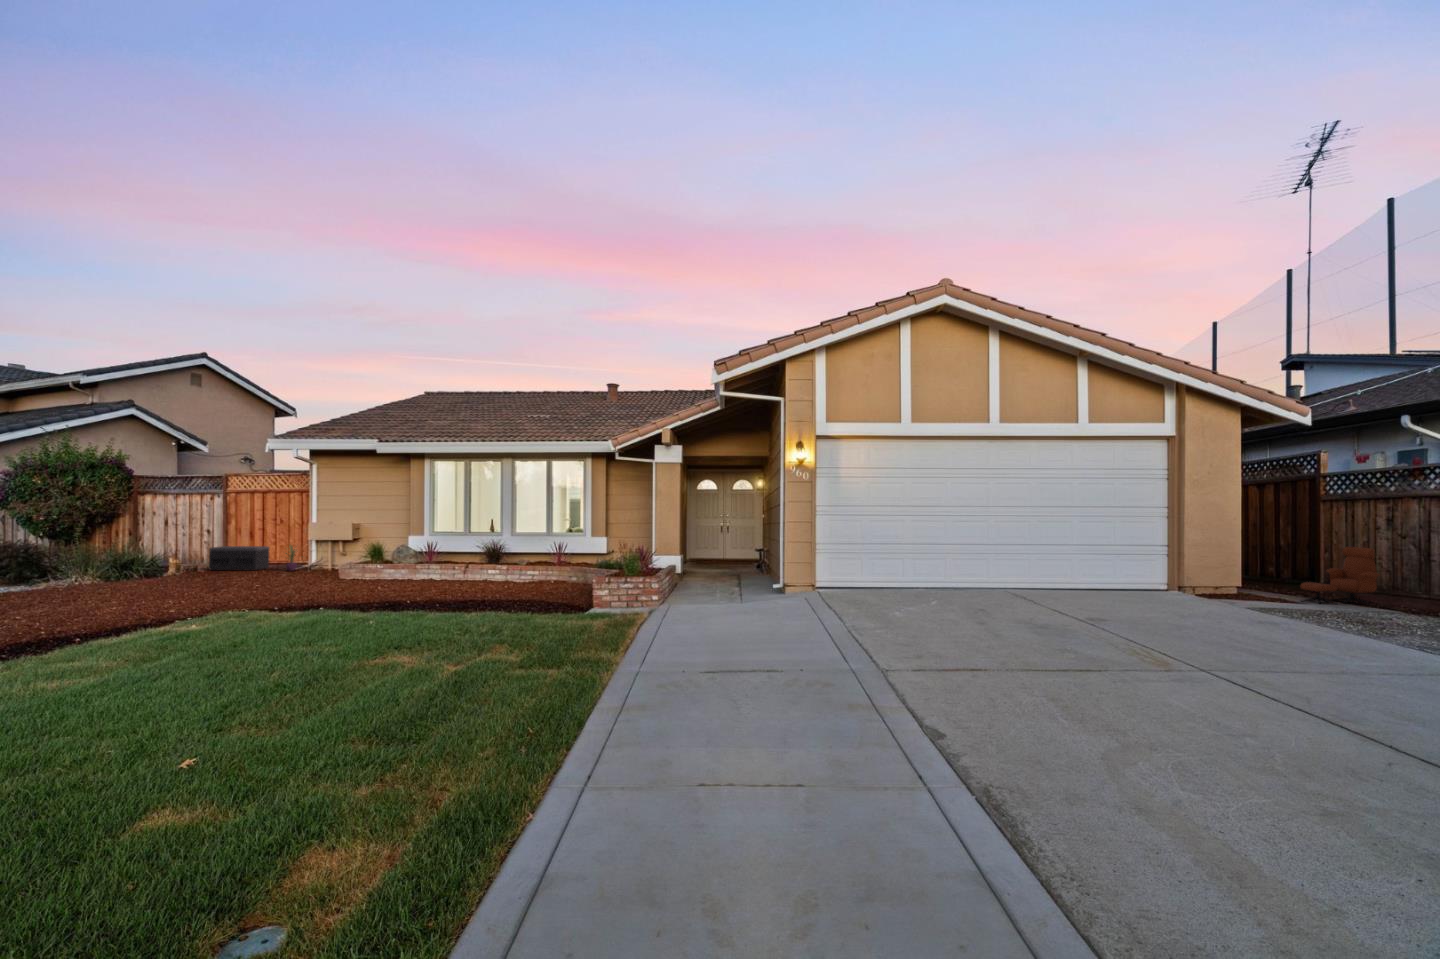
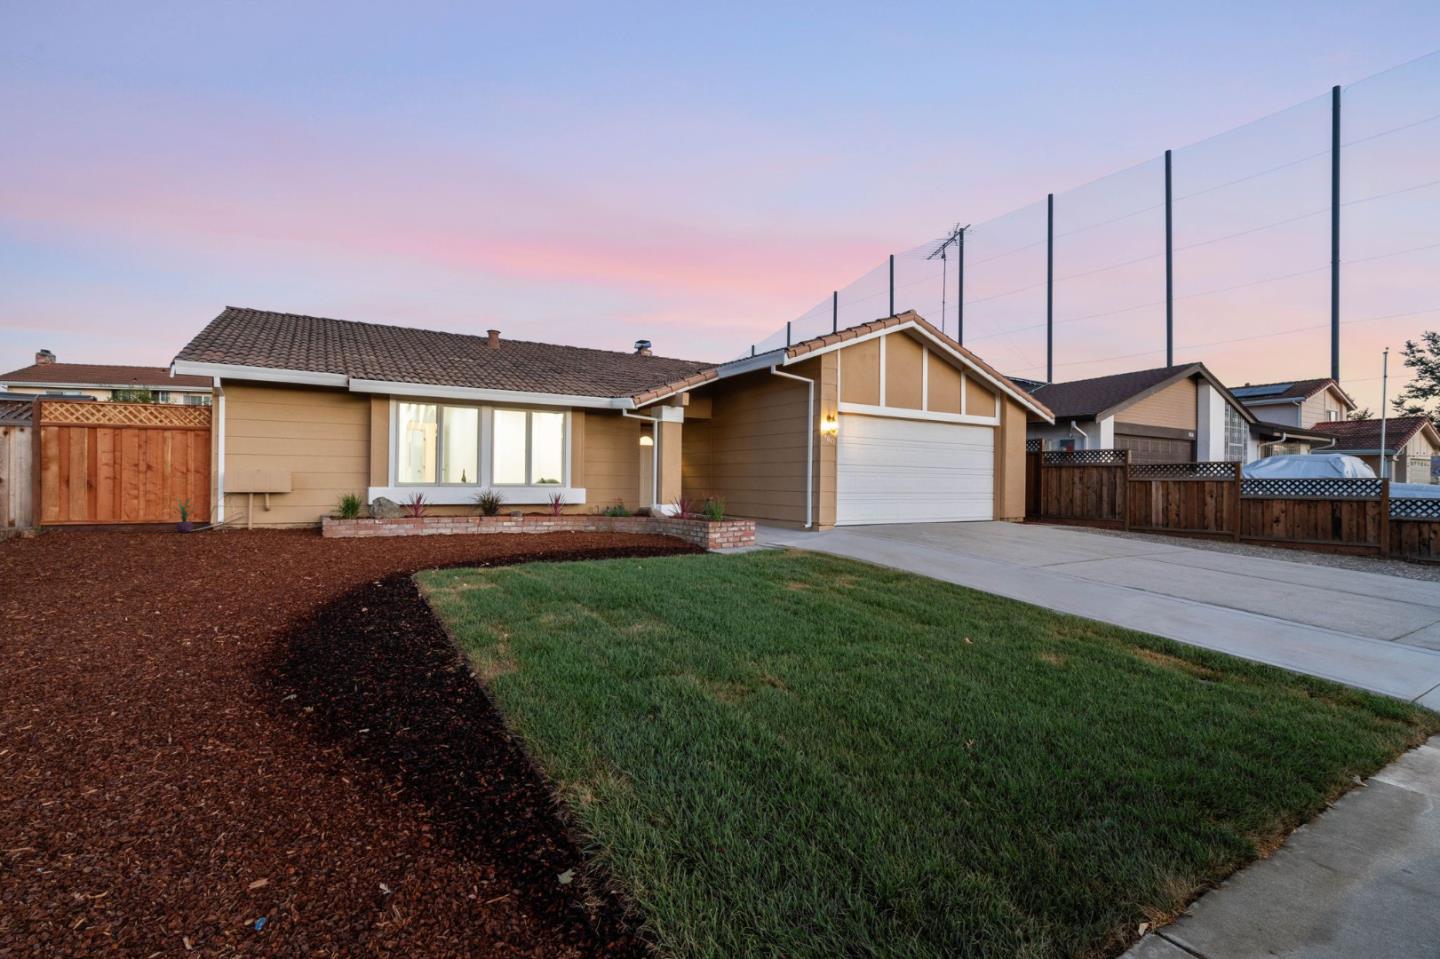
storage bench: present [209,546,269,571] -> none [20,501,129,536]
lounge chair: present [1301,547,1380,604] -> none [1044,494,1079,525]

